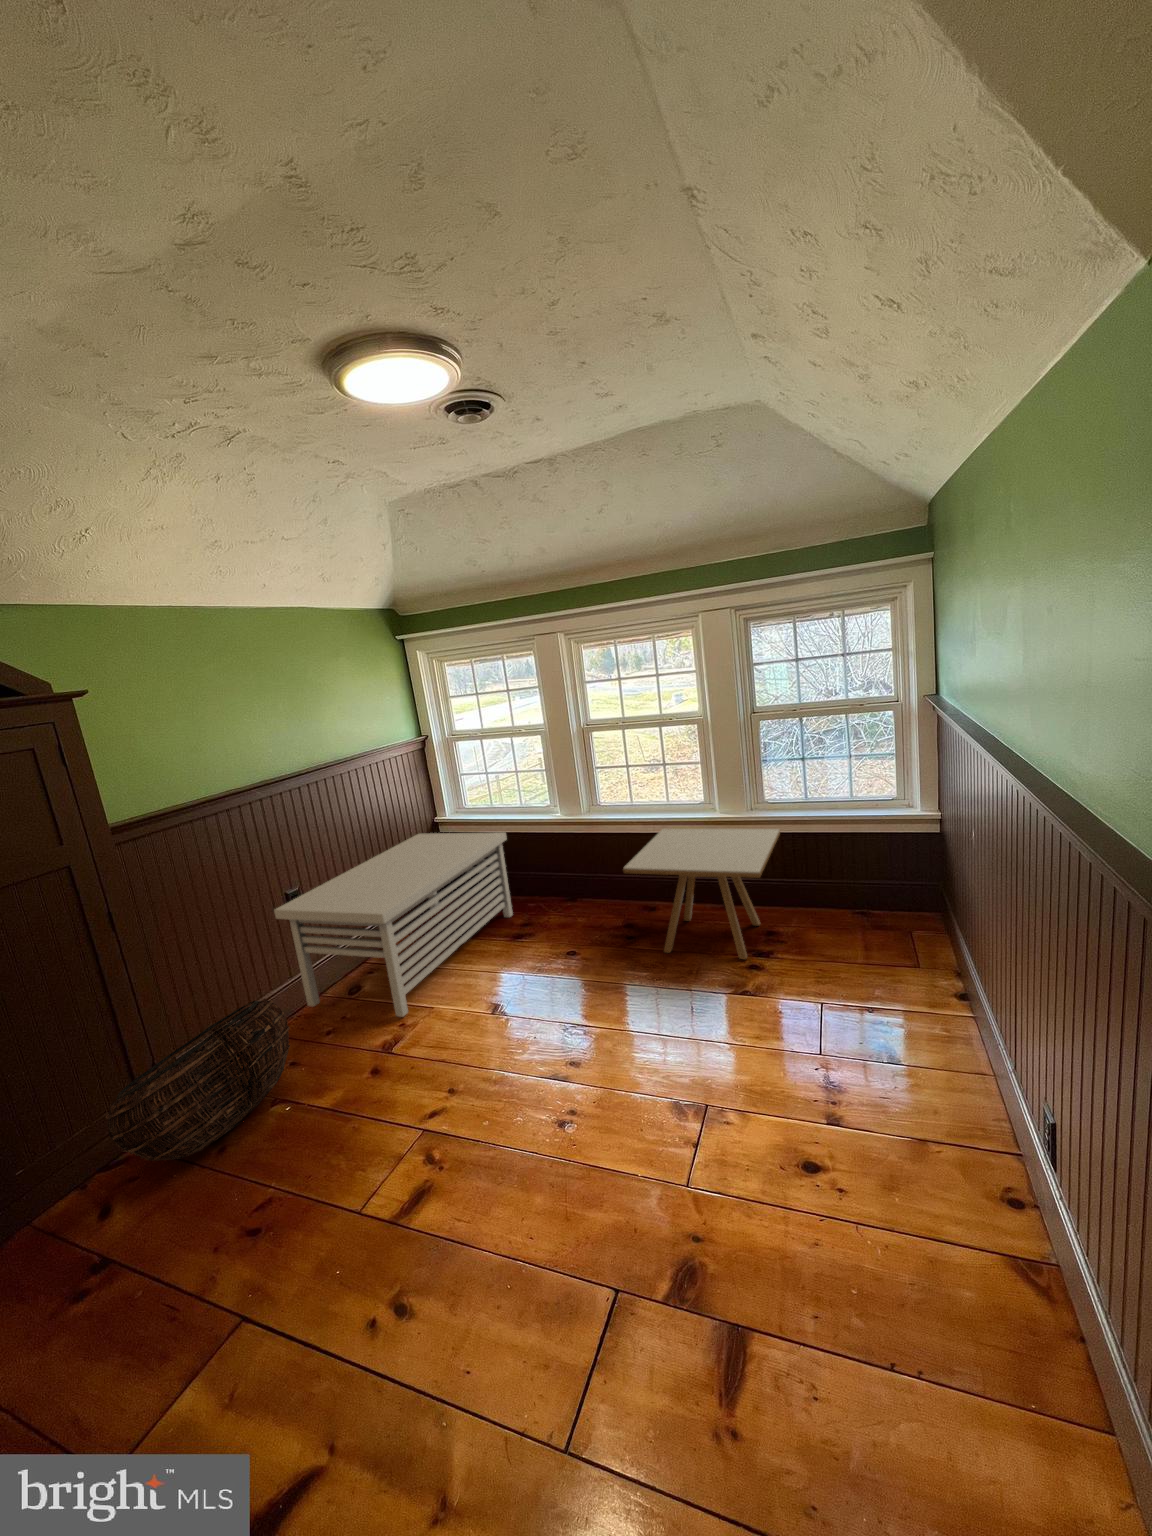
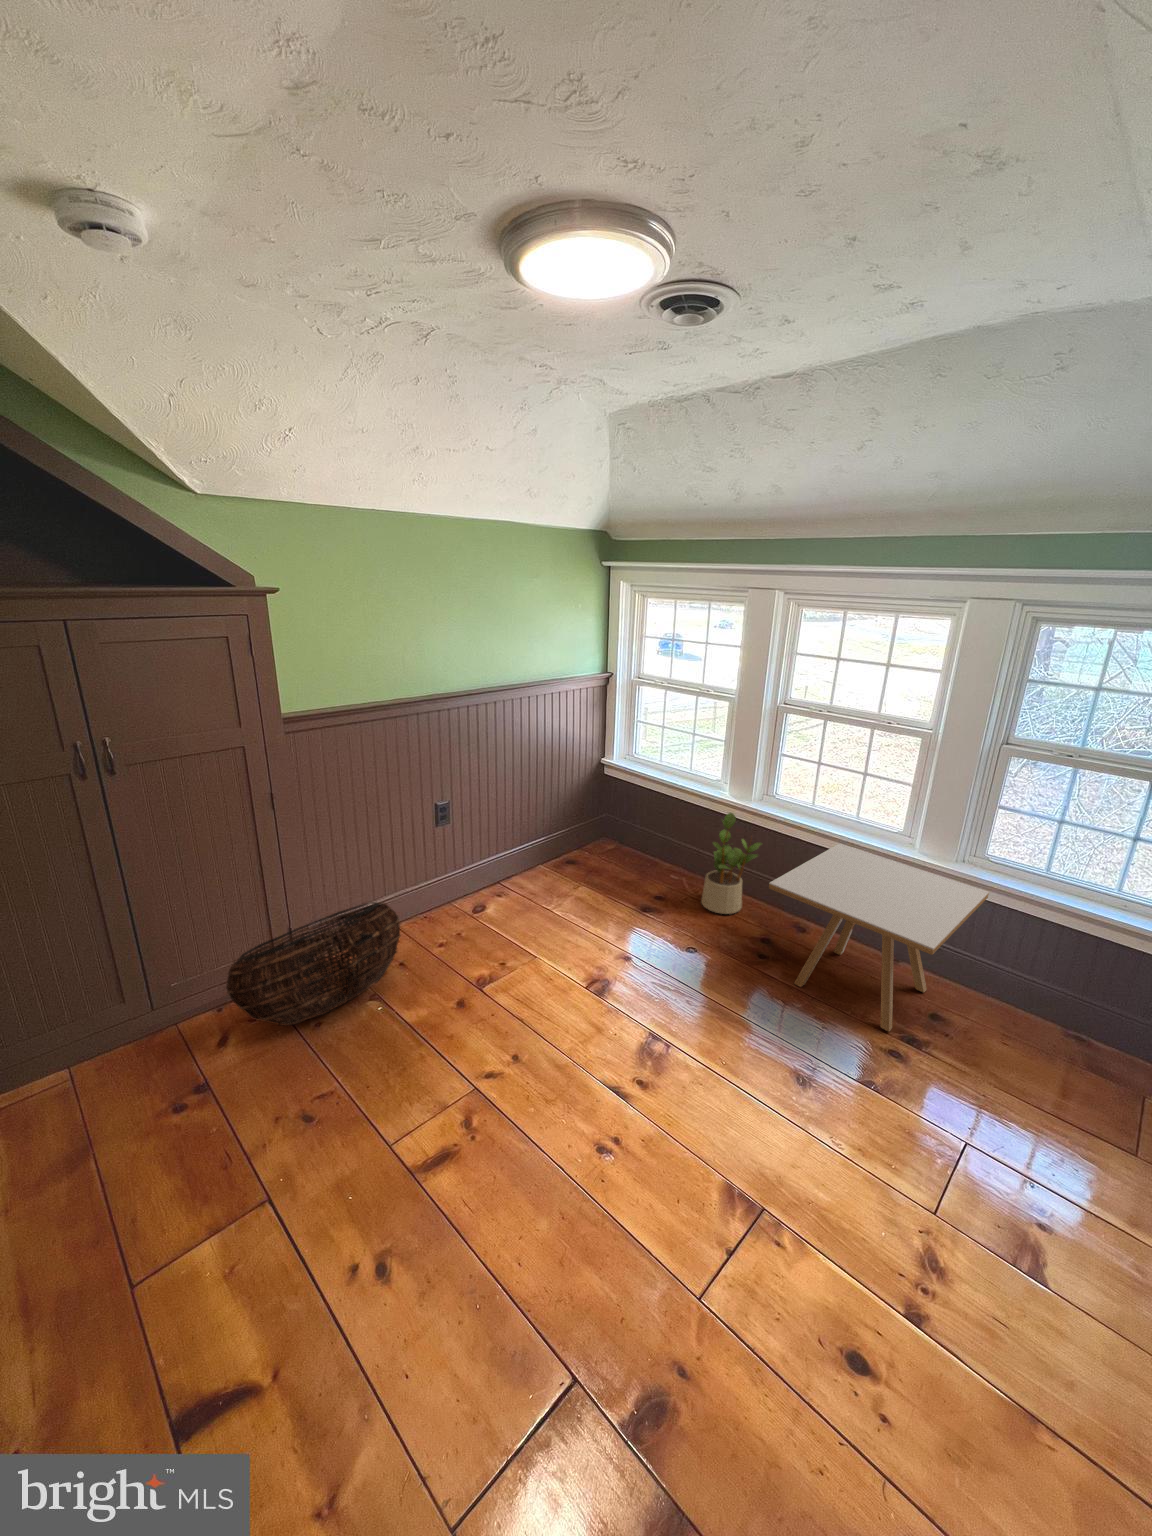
potted plant: none [560,828,602,923] -> present [701,812,761,914]
storage bench: present [274,832,513,1017] -> none [422,771,666,956]

